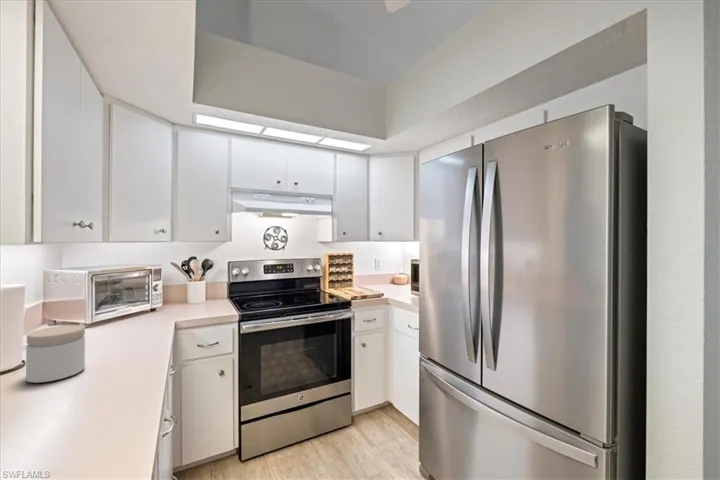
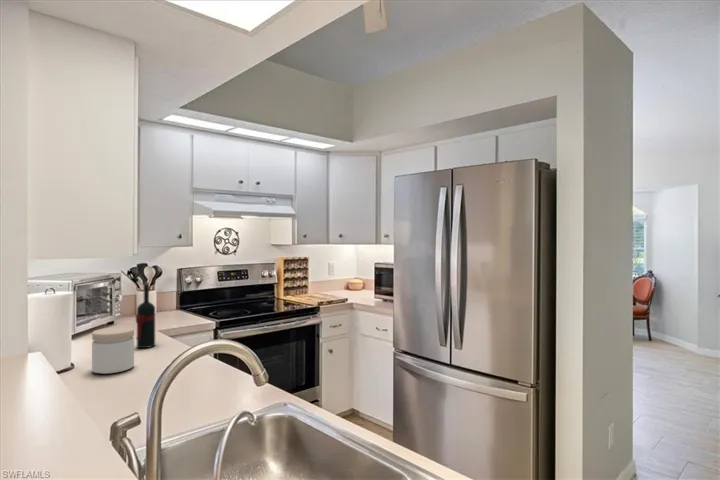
wine bottle: none [123,275,149,344] -> present [136,282,155,348]

